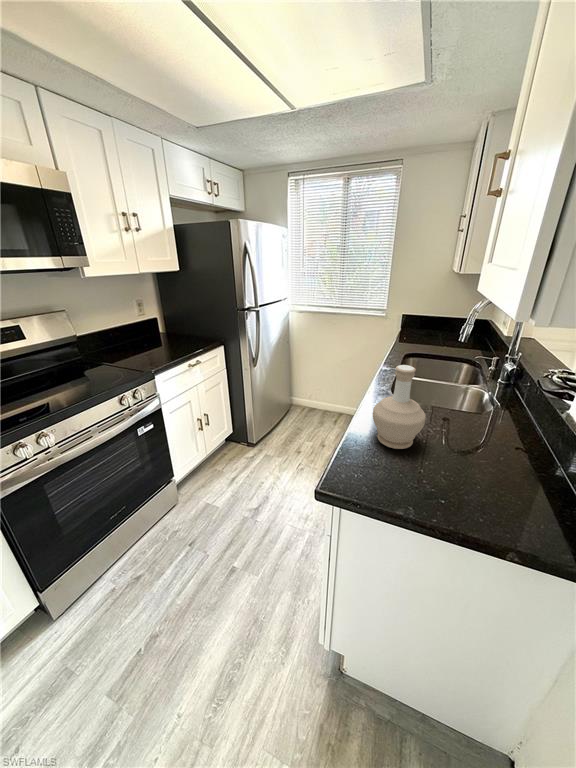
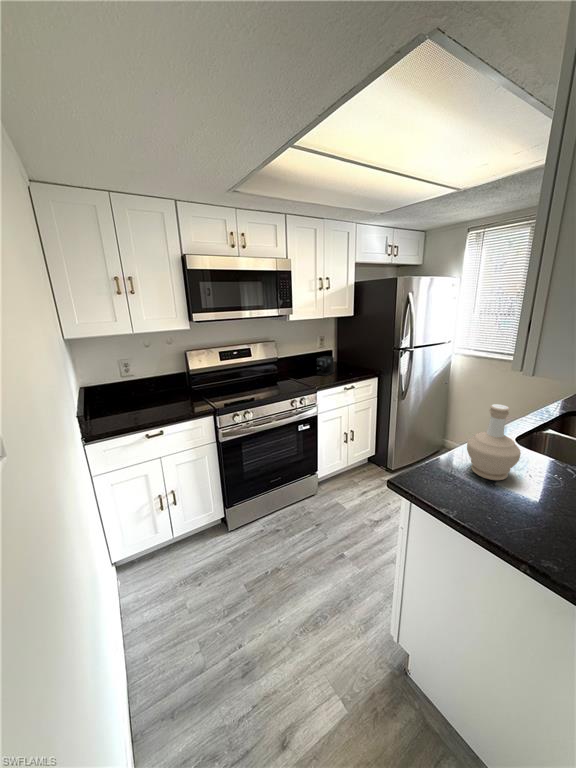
coffee maker: none [141,327,192,353] -> present [317,356,334,376]

